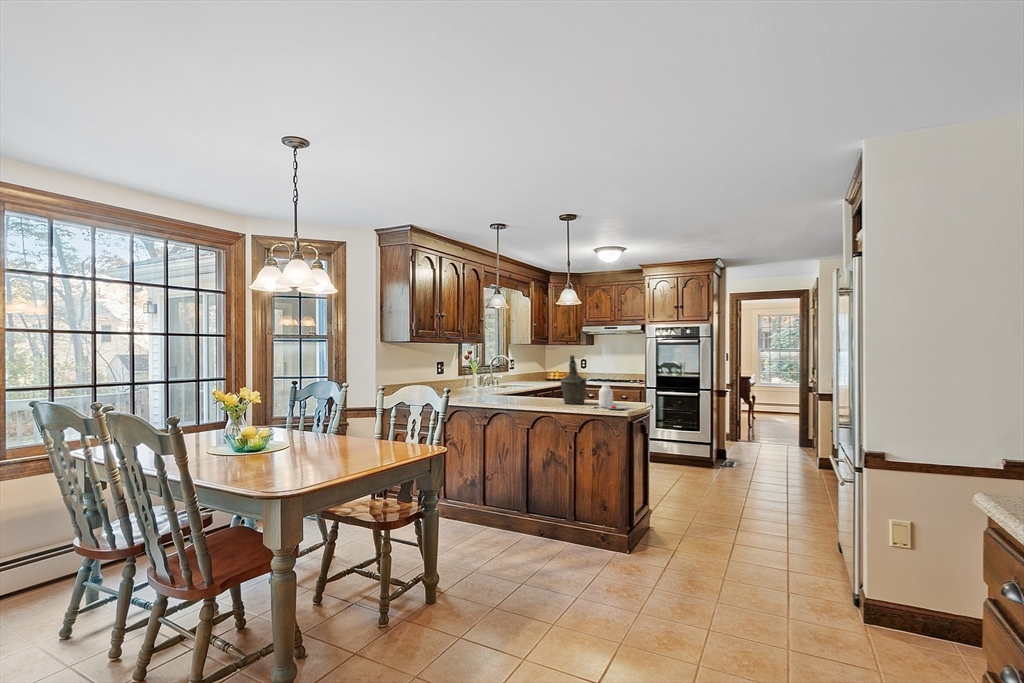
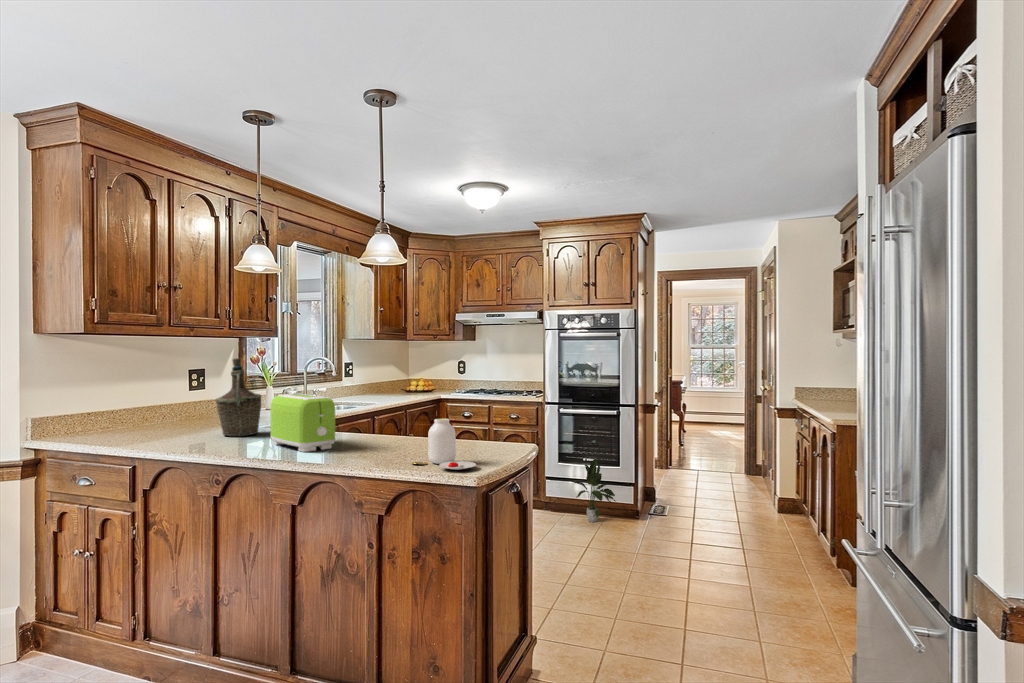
bottle: present [560,355,587,404] -> present [216,358,261,436]
toaster: none [506,374,543,403] -> present [270,394,335,452]
potted plant: none [666,426,698,468] -> present [572,460,615,522]

